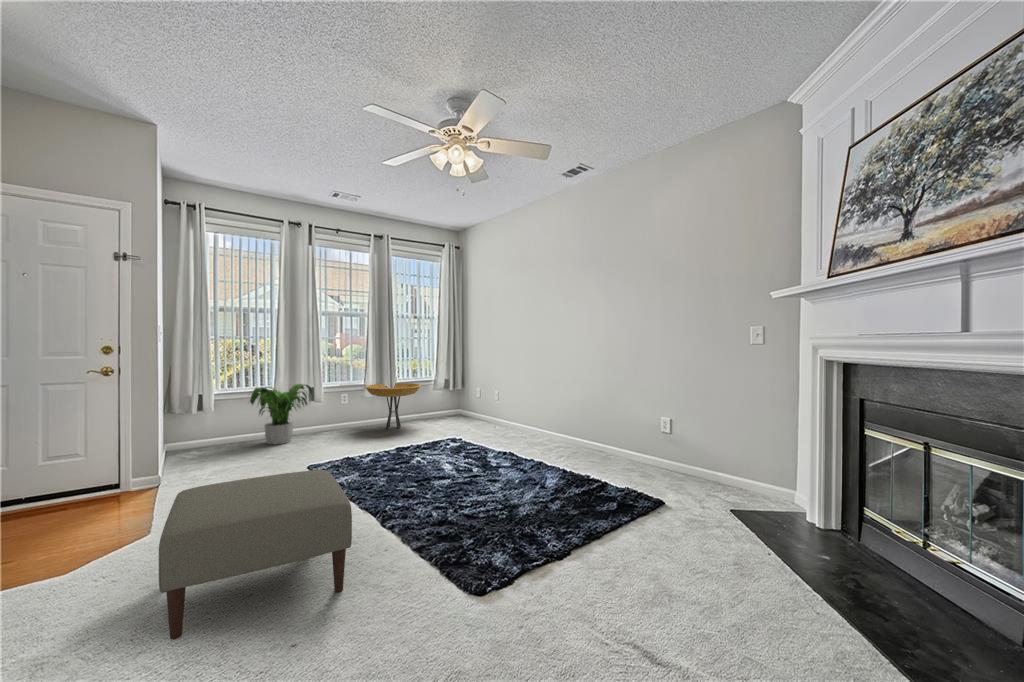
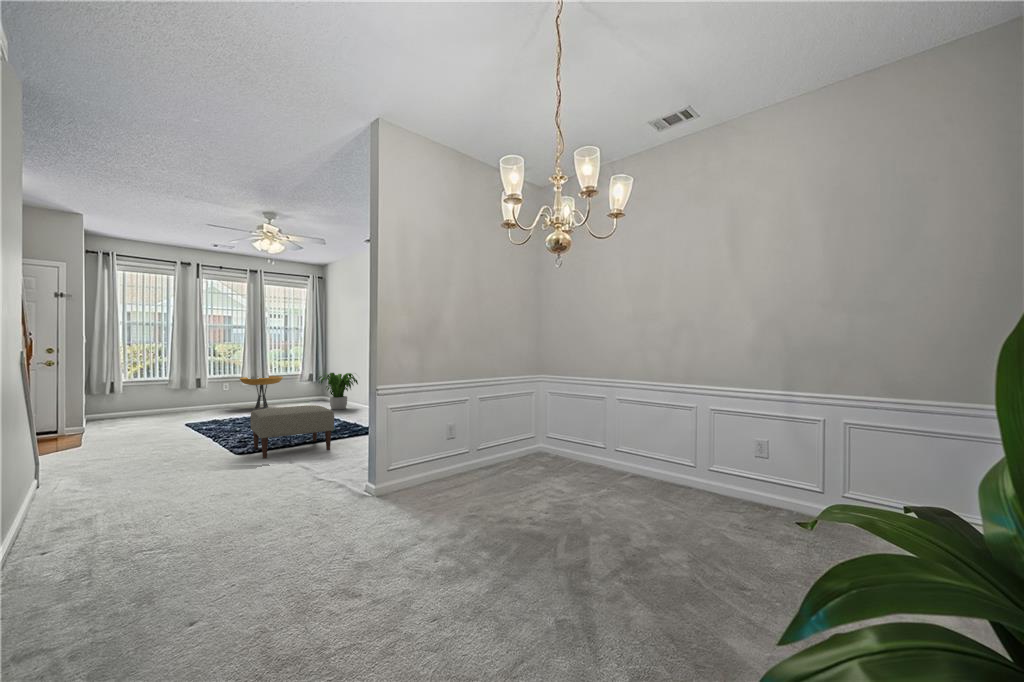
potted plant: present [250,384,312,444] -> present [318,373,358,409]
ottoman: present [159,470,352,639] -> present [250,405,334,459]

